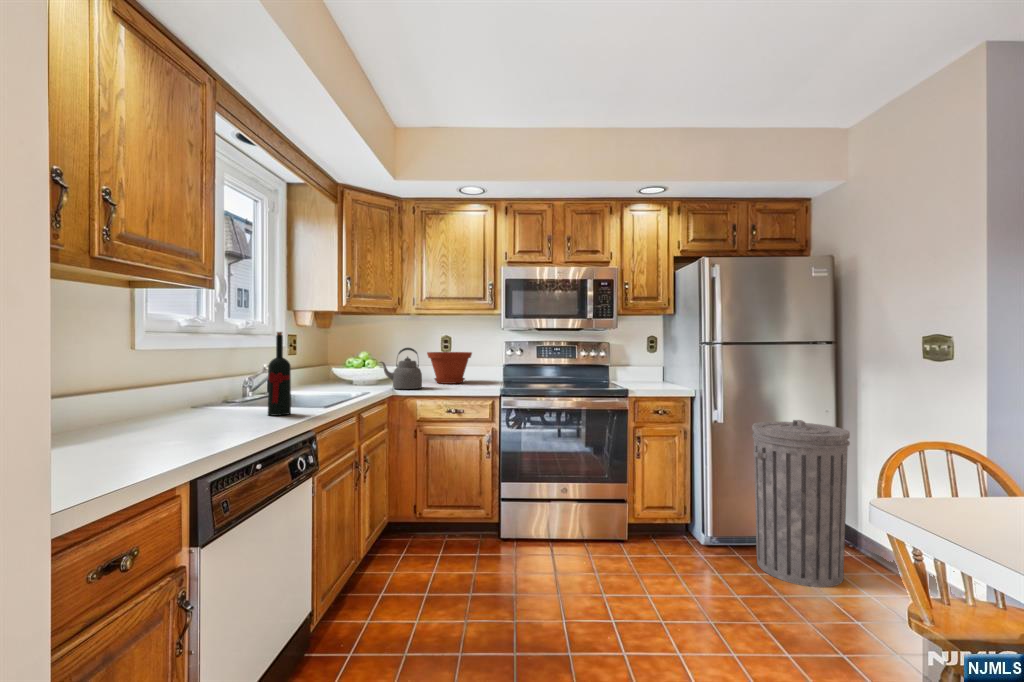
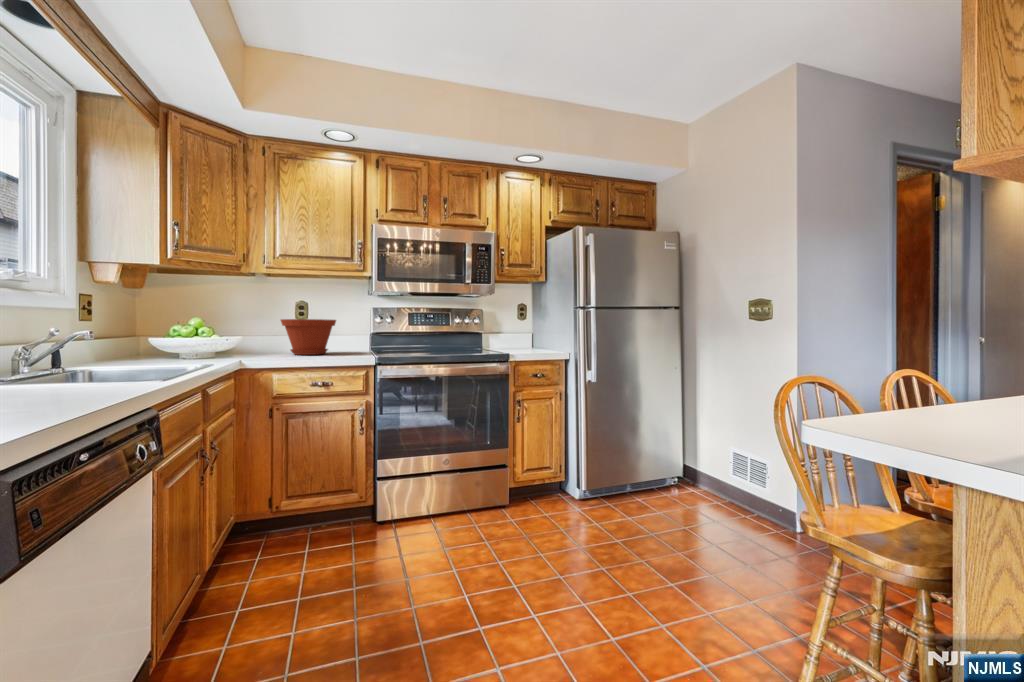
wine bottle: present [268,332,291,416] -> none [57,265,101,390]
kettle: present [380,348,422,389] -> none [220,311,279,360]
trash can: present [752,420,850,587] -> none [624,377,704,524]

